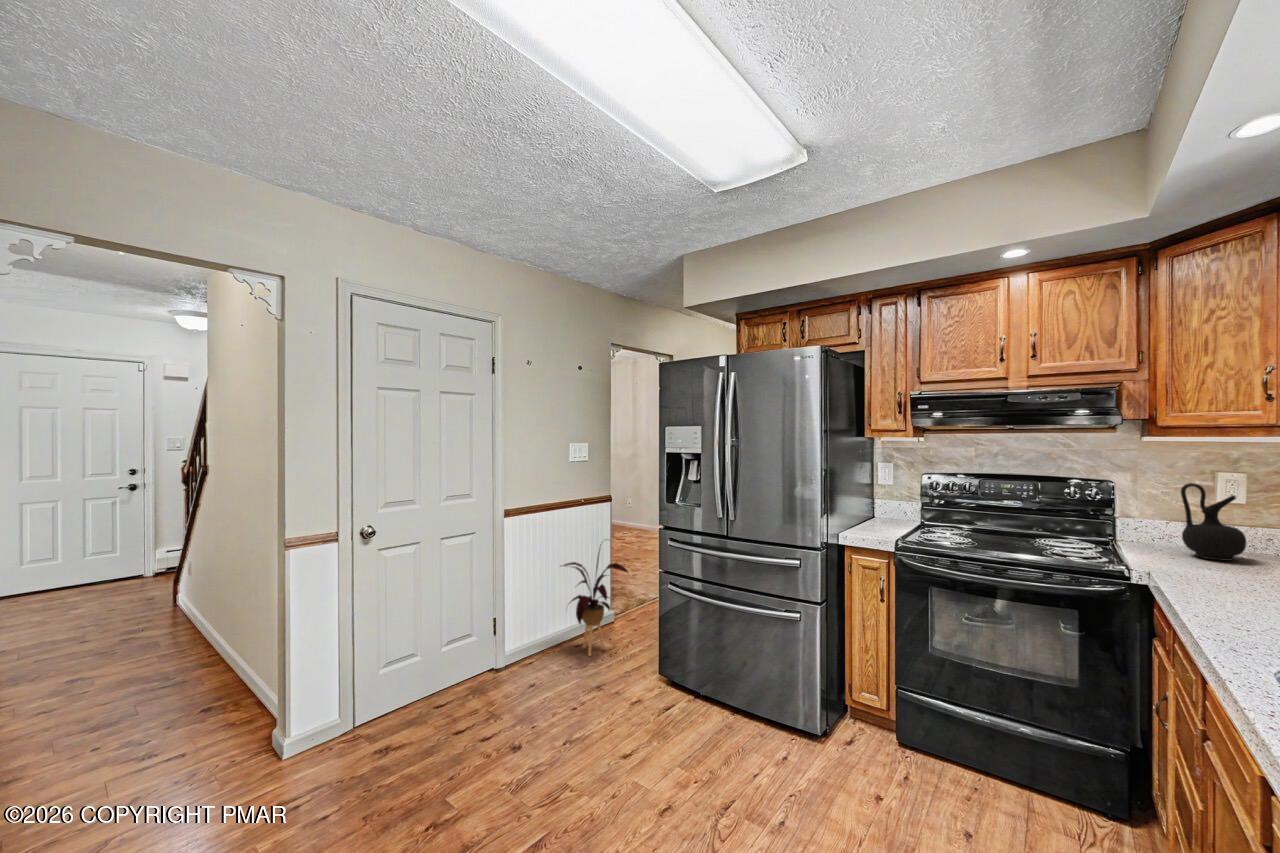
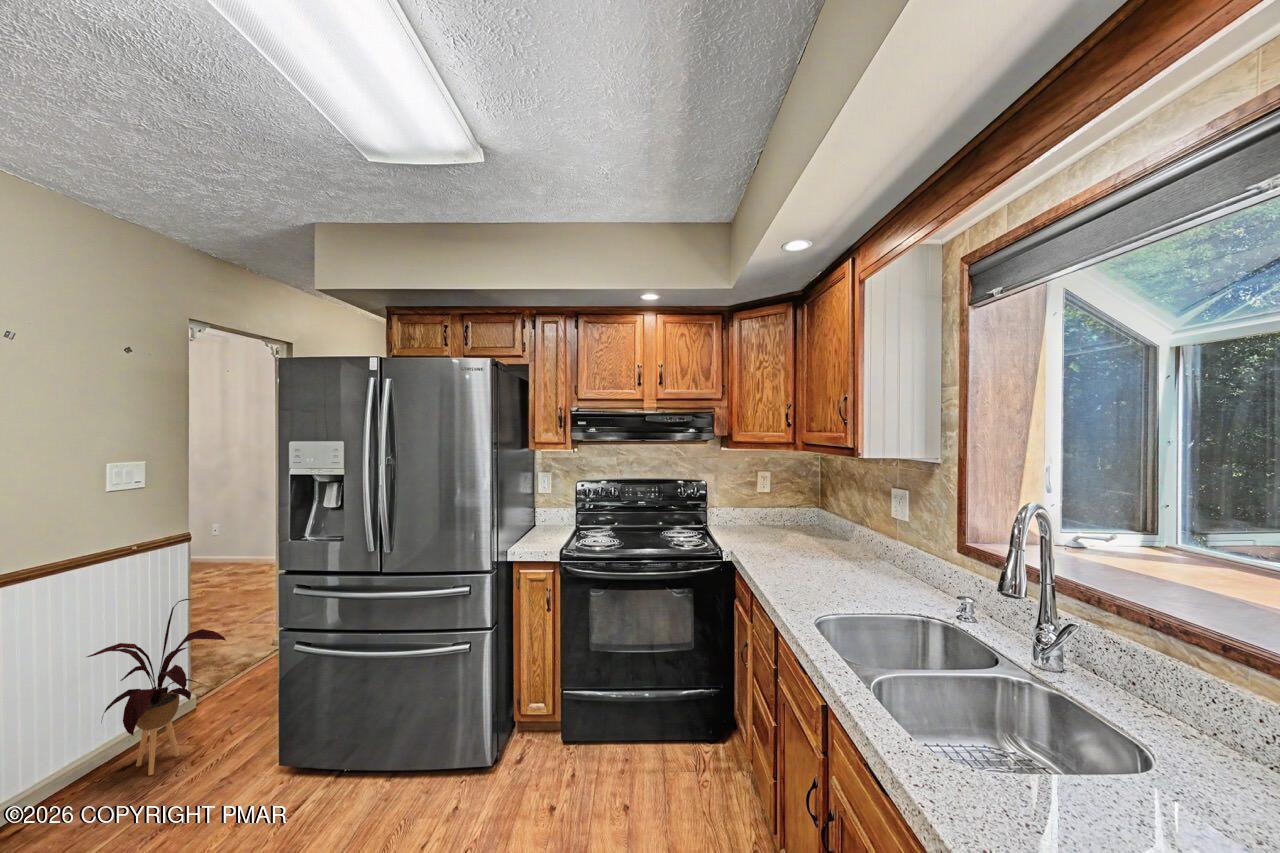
ceramic jug: present [1181,483,1247,561] -> none [745,481,777,534]

